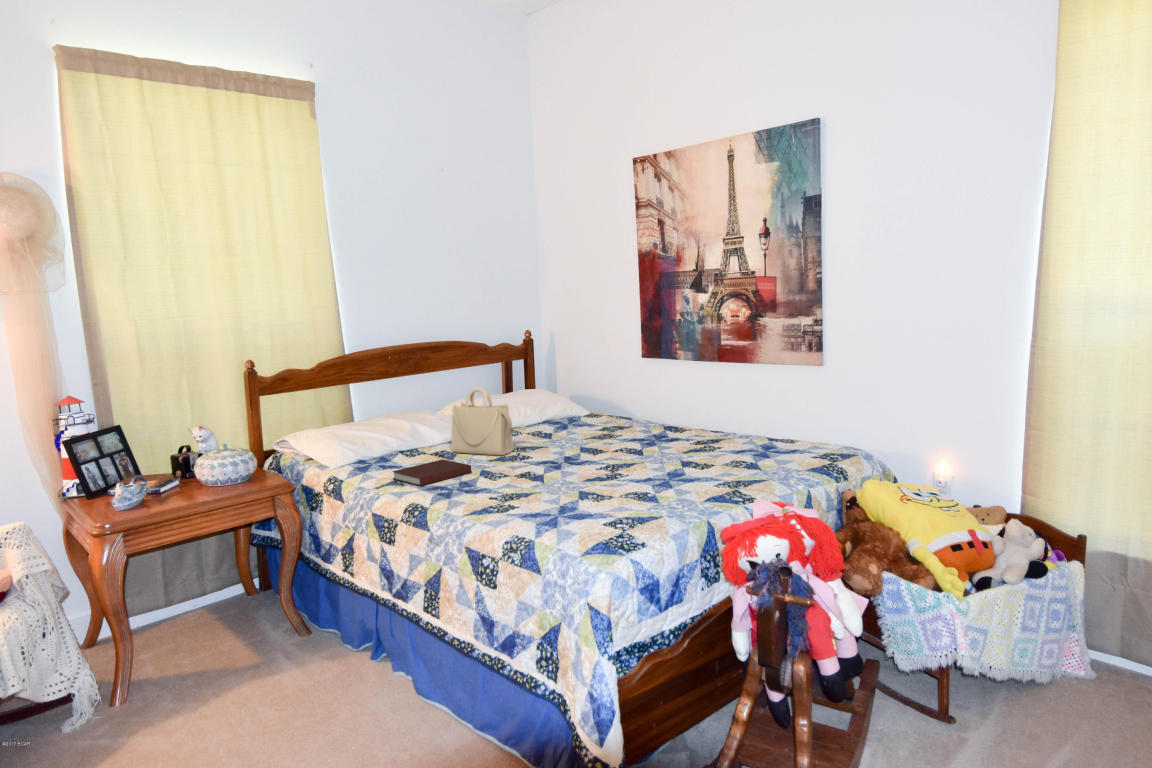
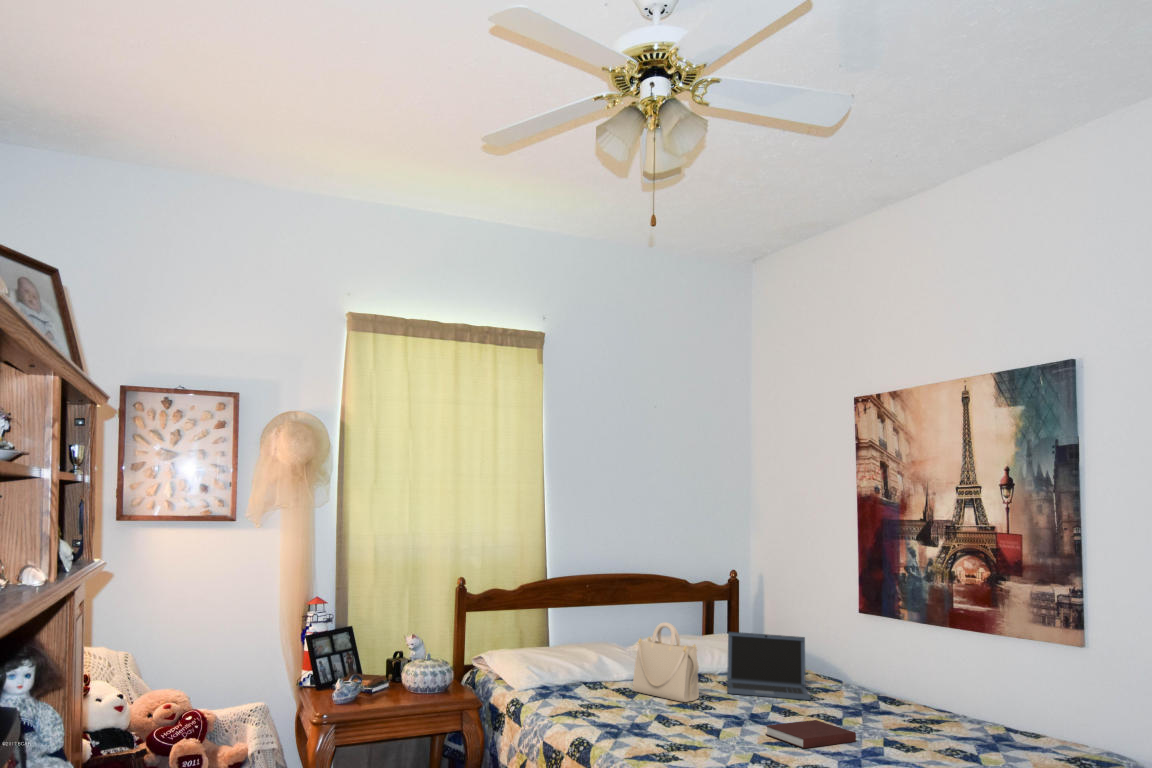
laptop: none [531,384,609,442] -> present [727,632,811,700]
notebook: present [393,459,471,486] -> present [765,720,856,748]

